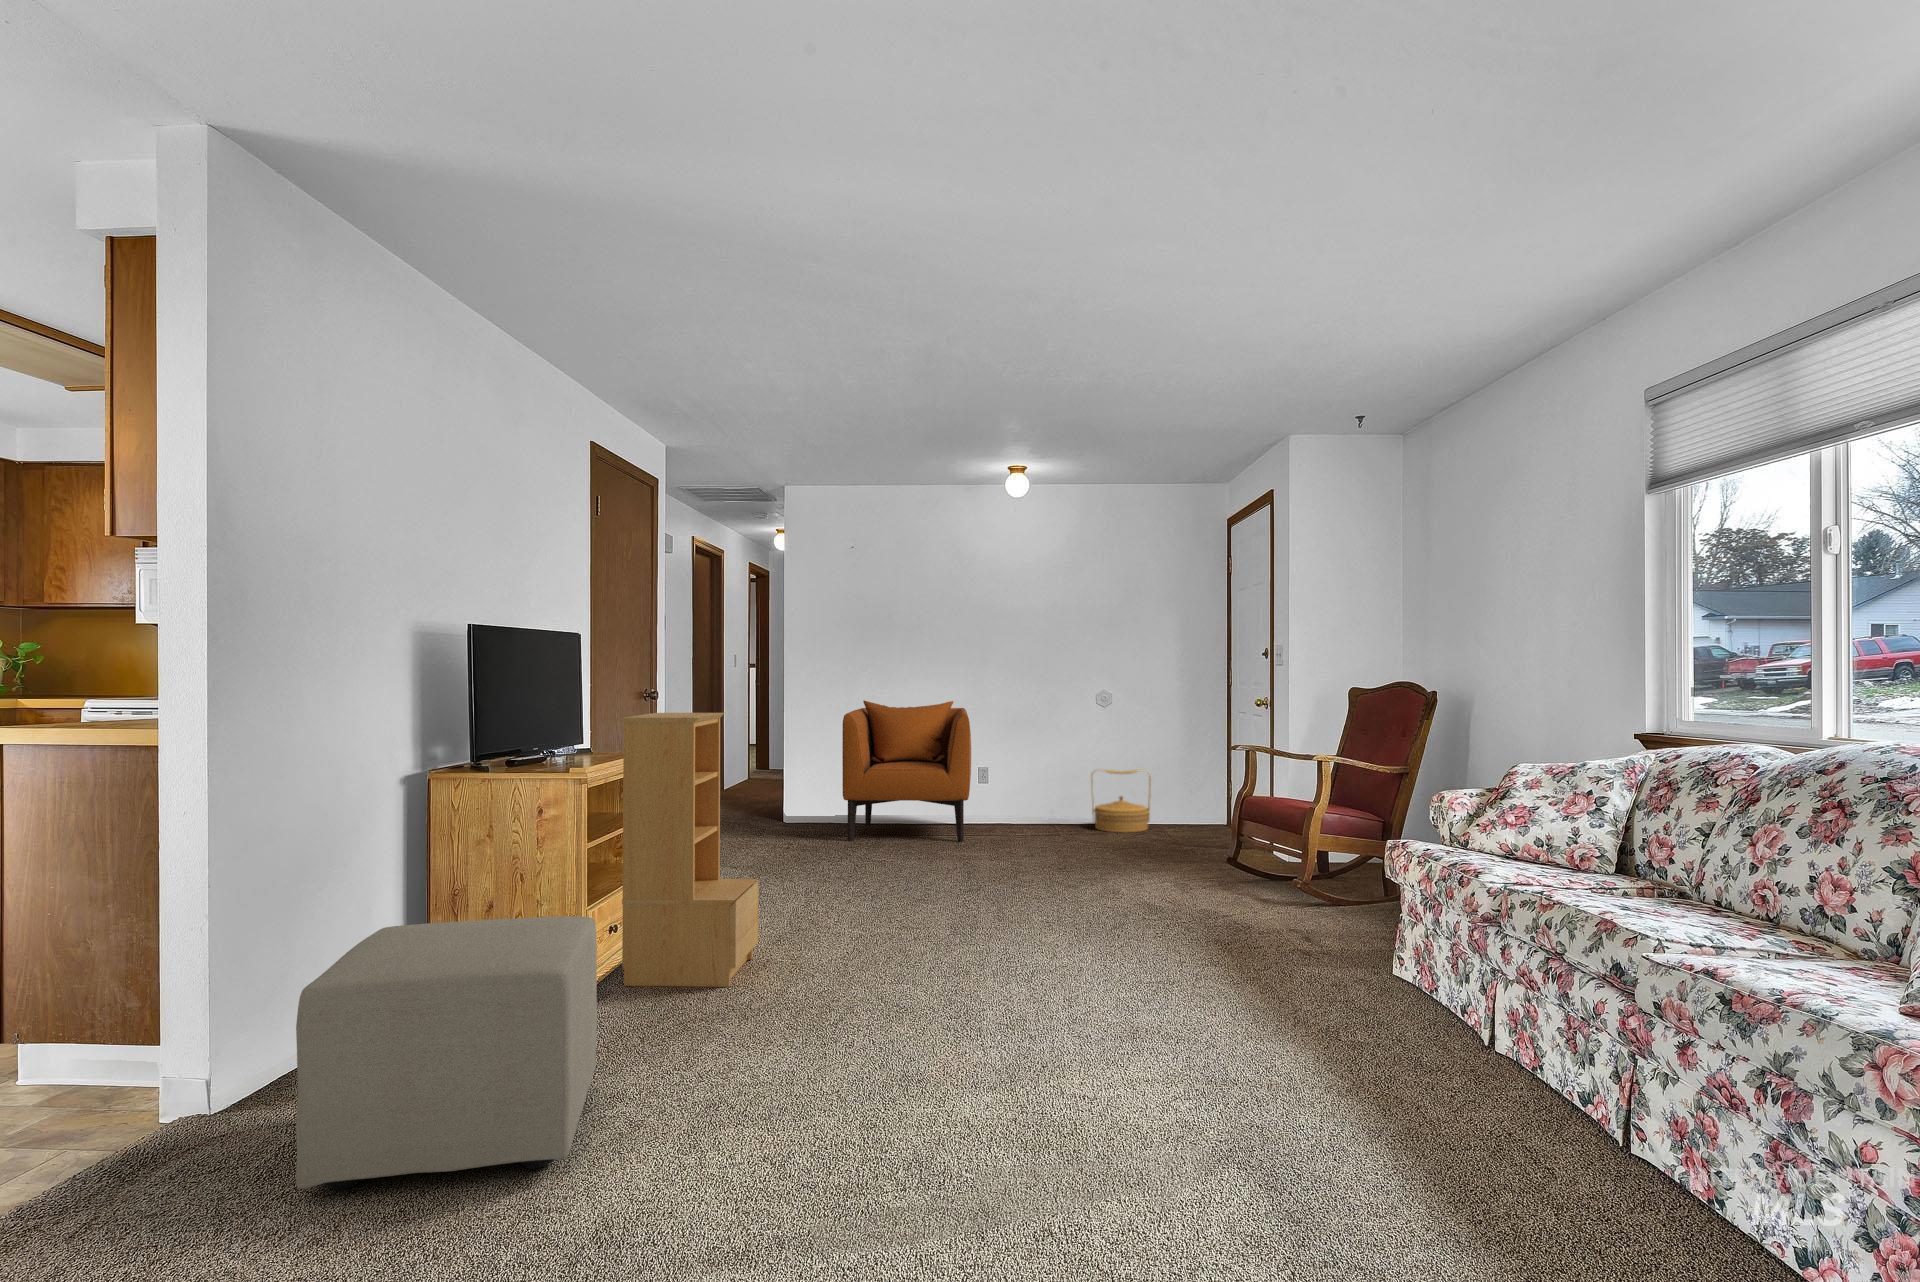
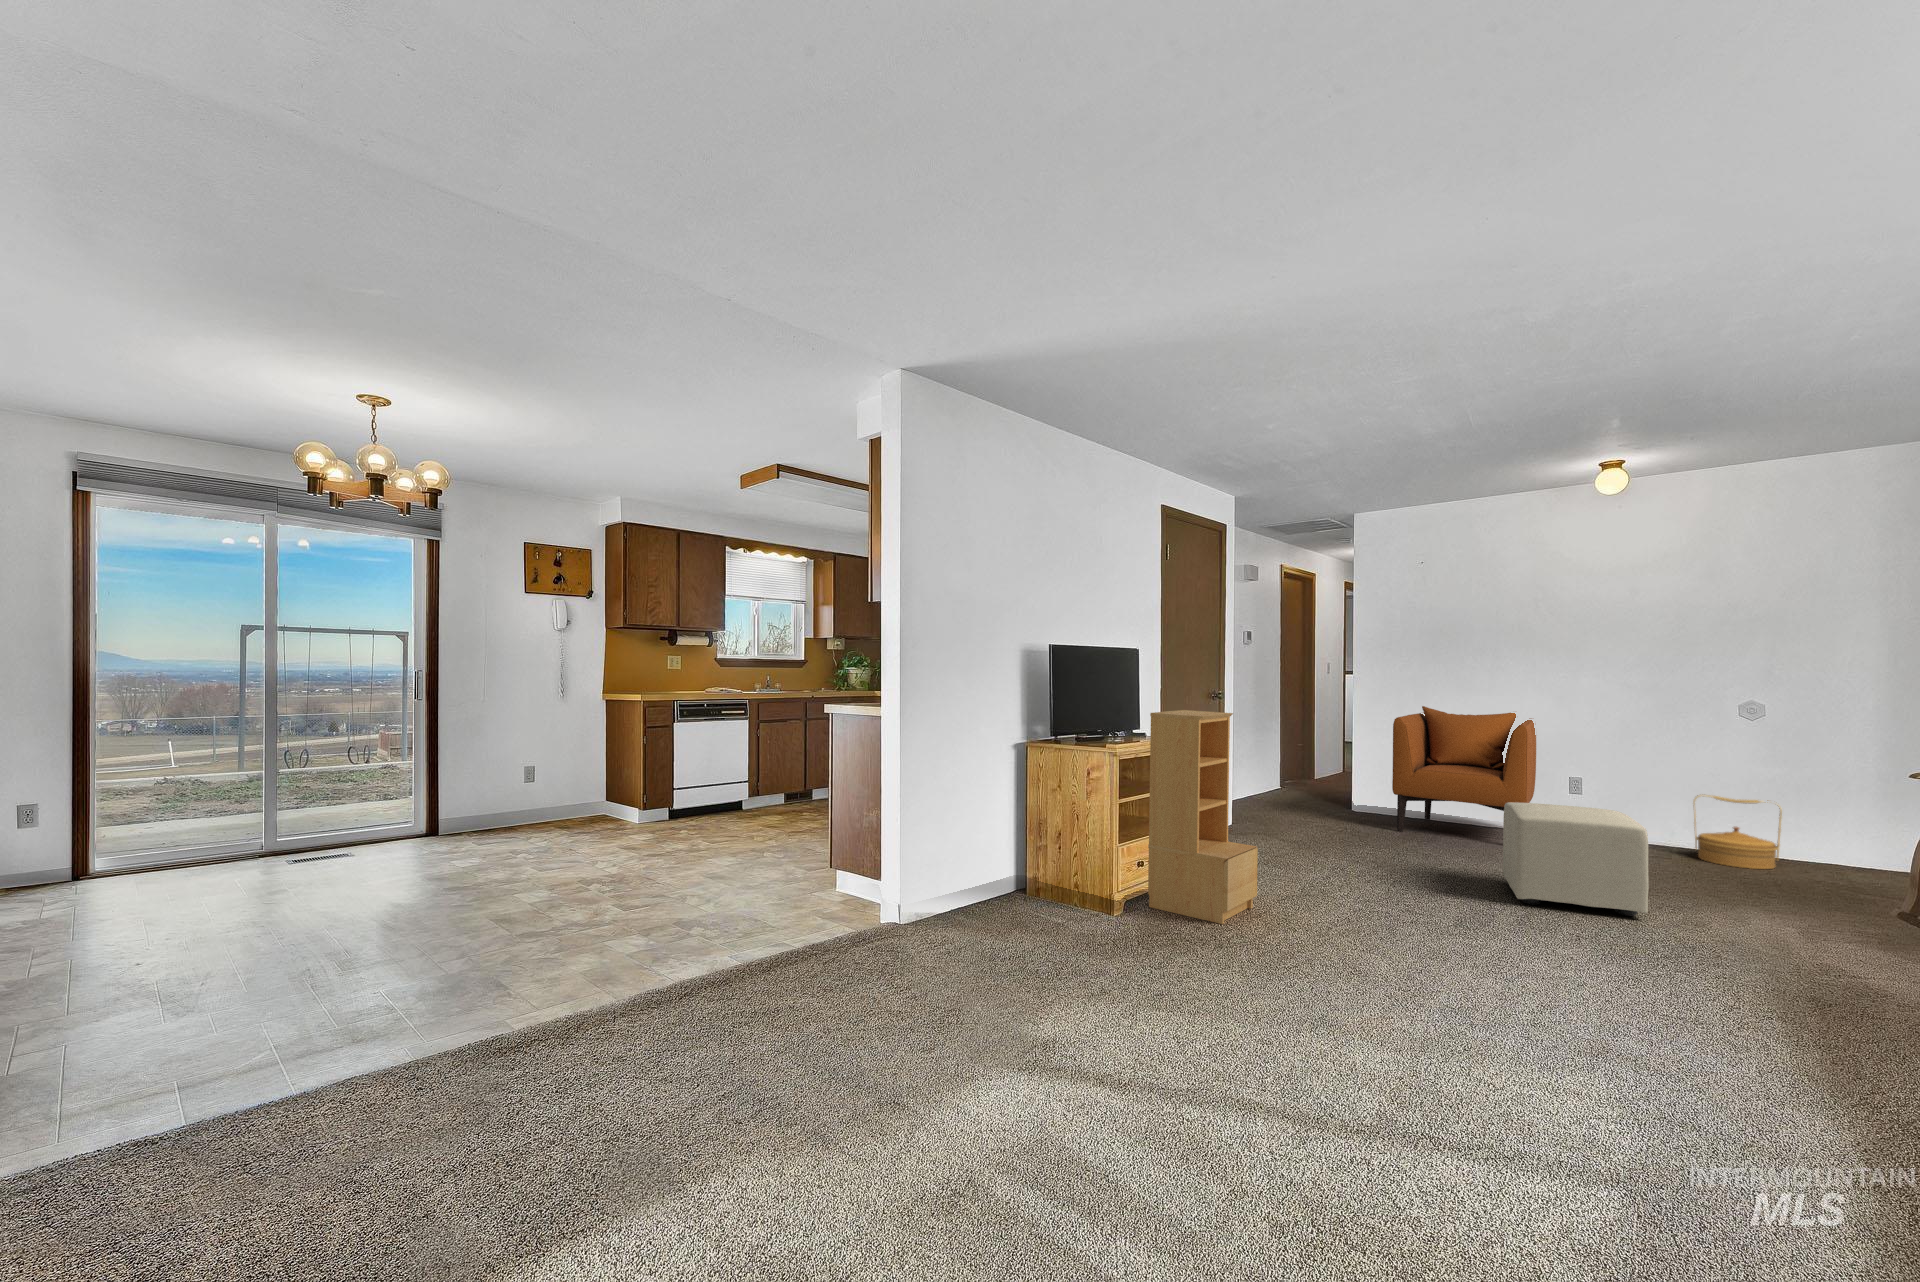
ottoman: present [296,916,597,1189] -> present [1503,802,1649,916]

